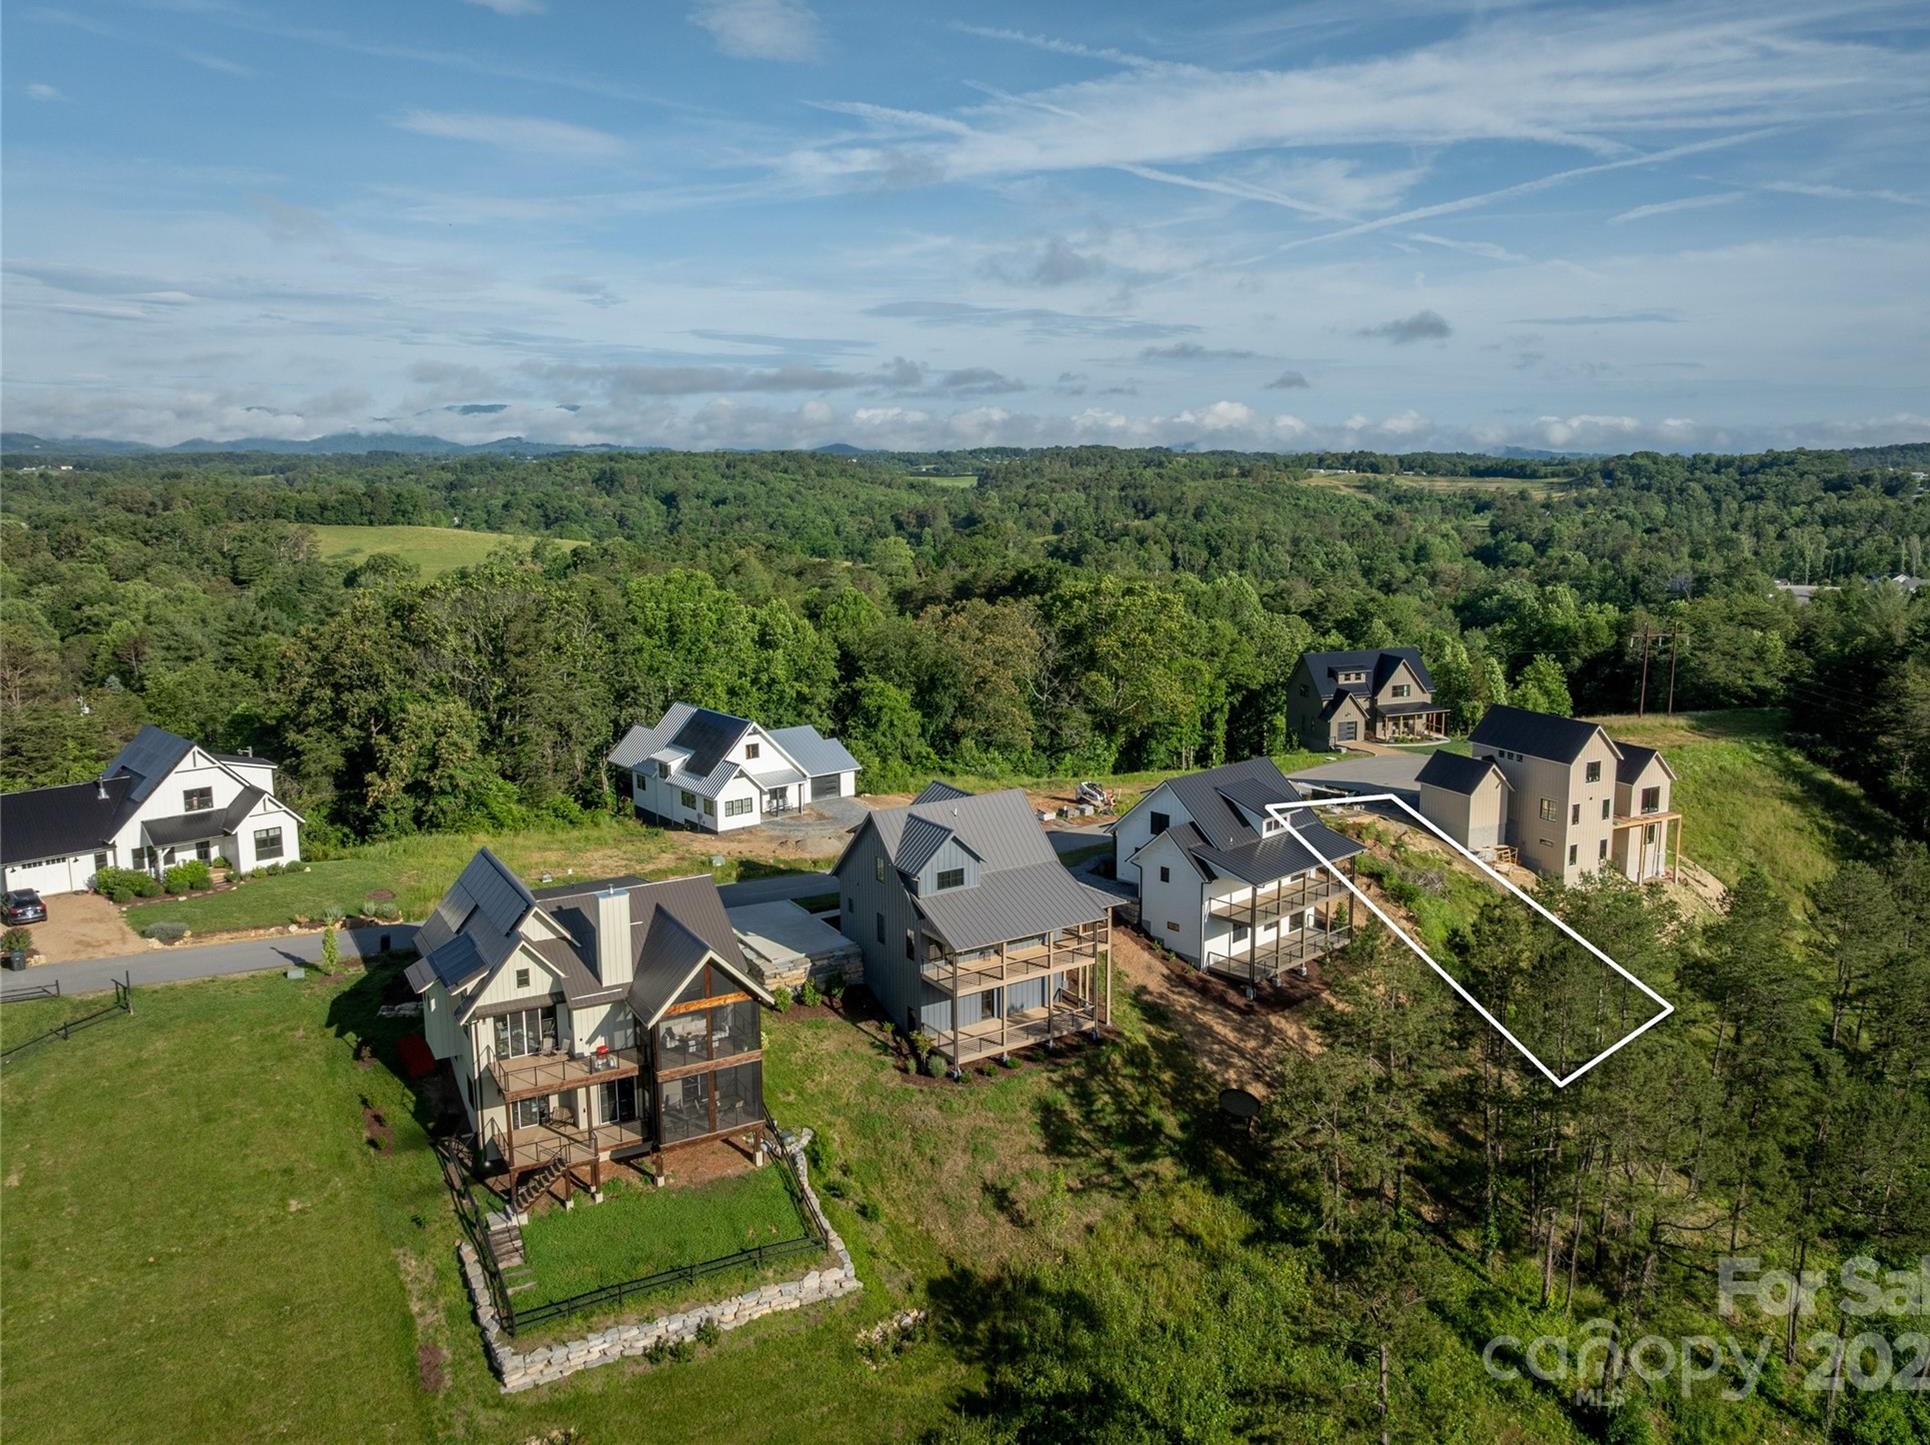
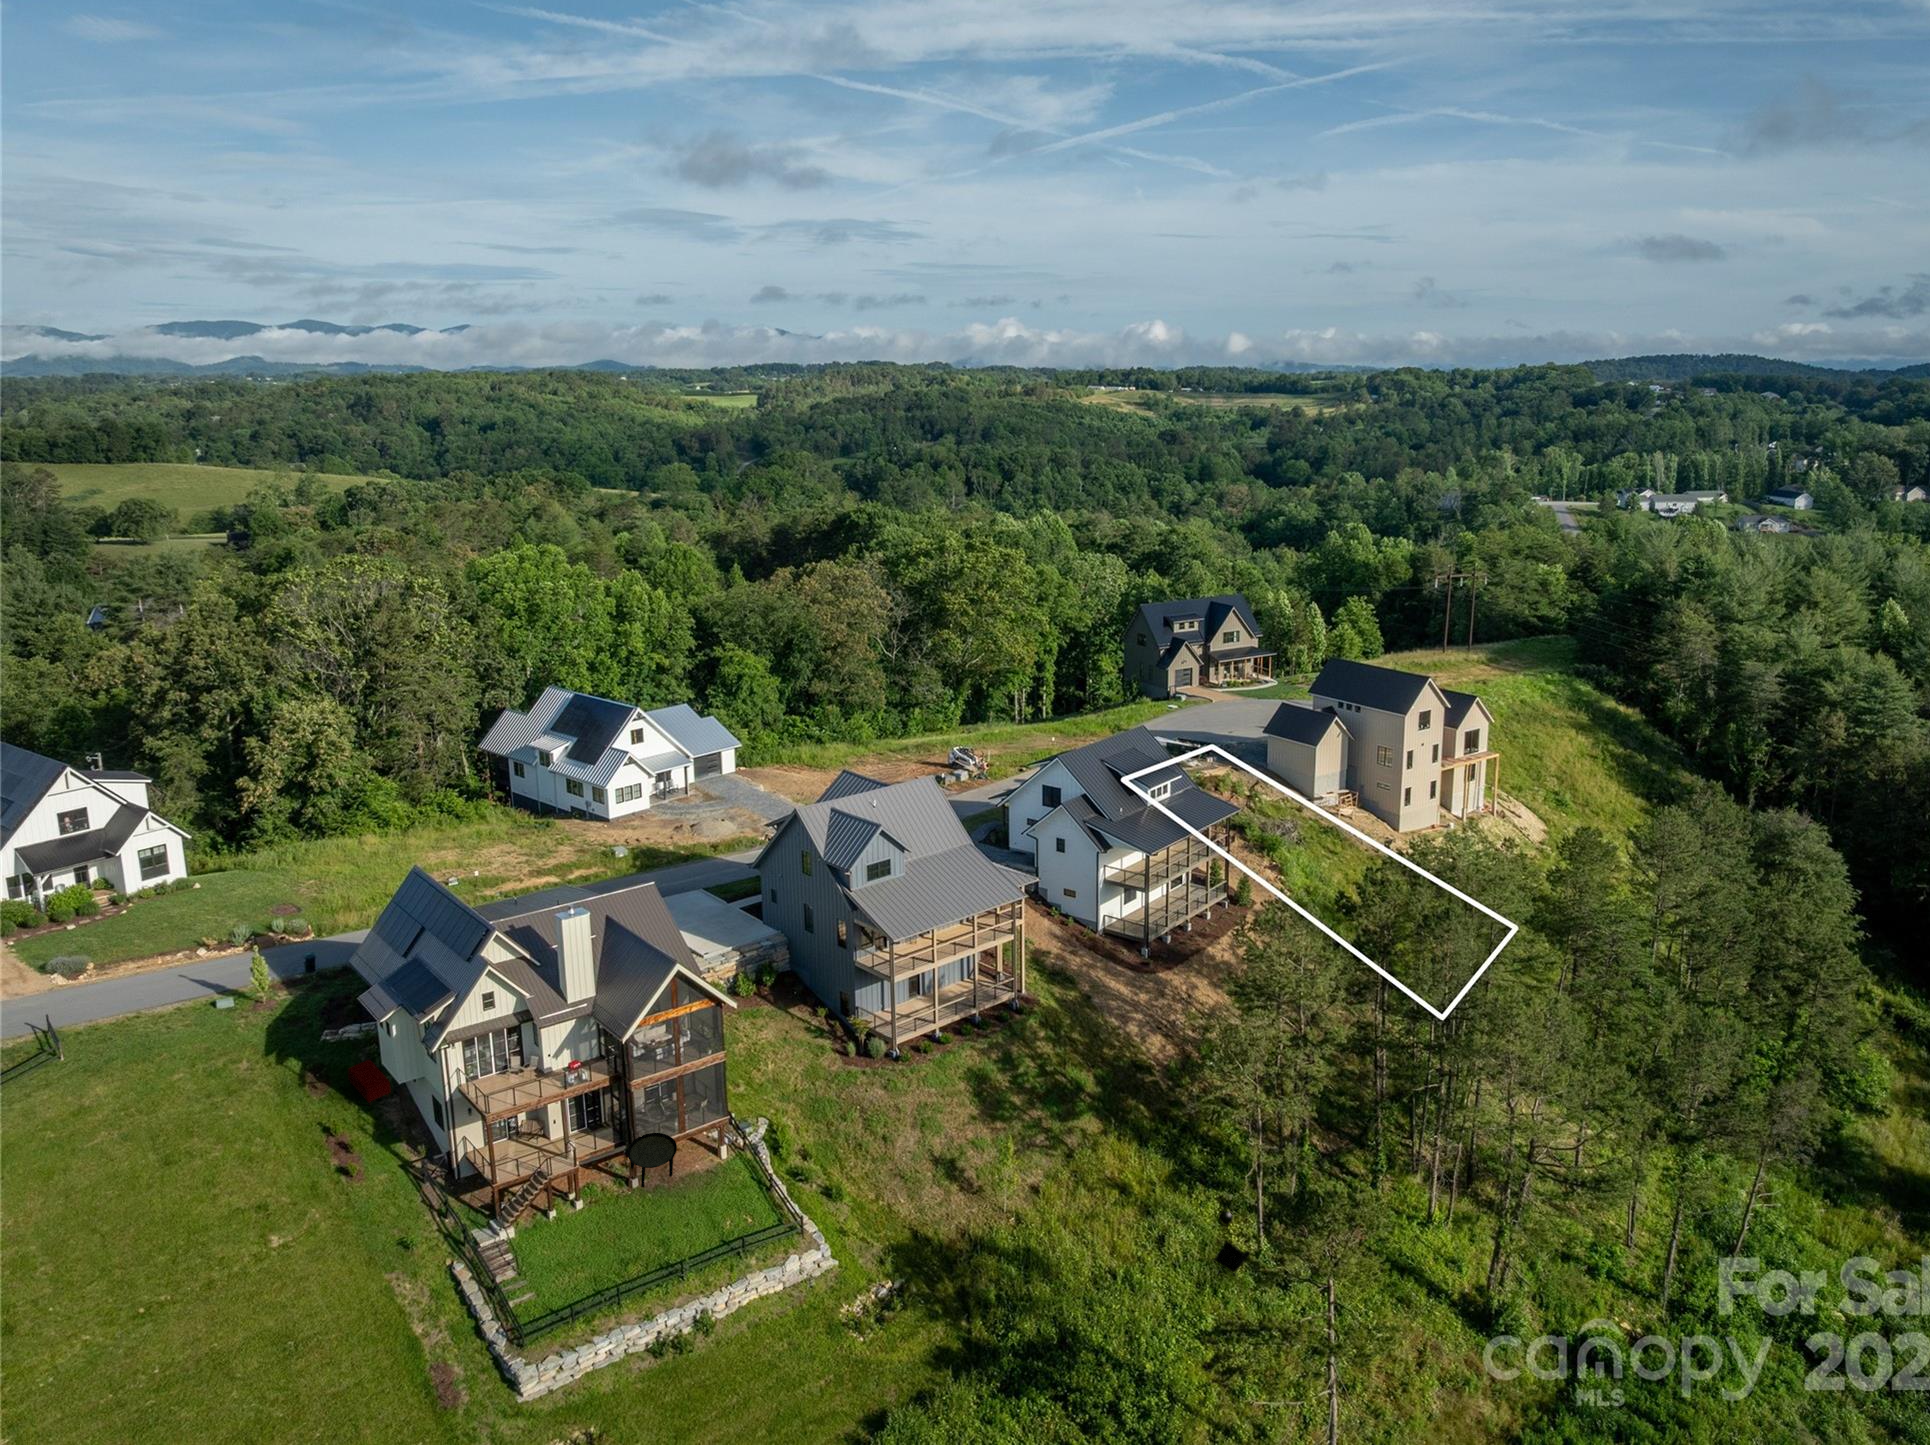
round table: present [1218,1088,1261,1135] -> present [627,1133,677,1187]
lounge chair: present [425,1110,468,1147] -> present [1212,1241,1251,1274]
potted tree: present [467,1148,493,1179] -> present [1216,1196,1233,1226]

